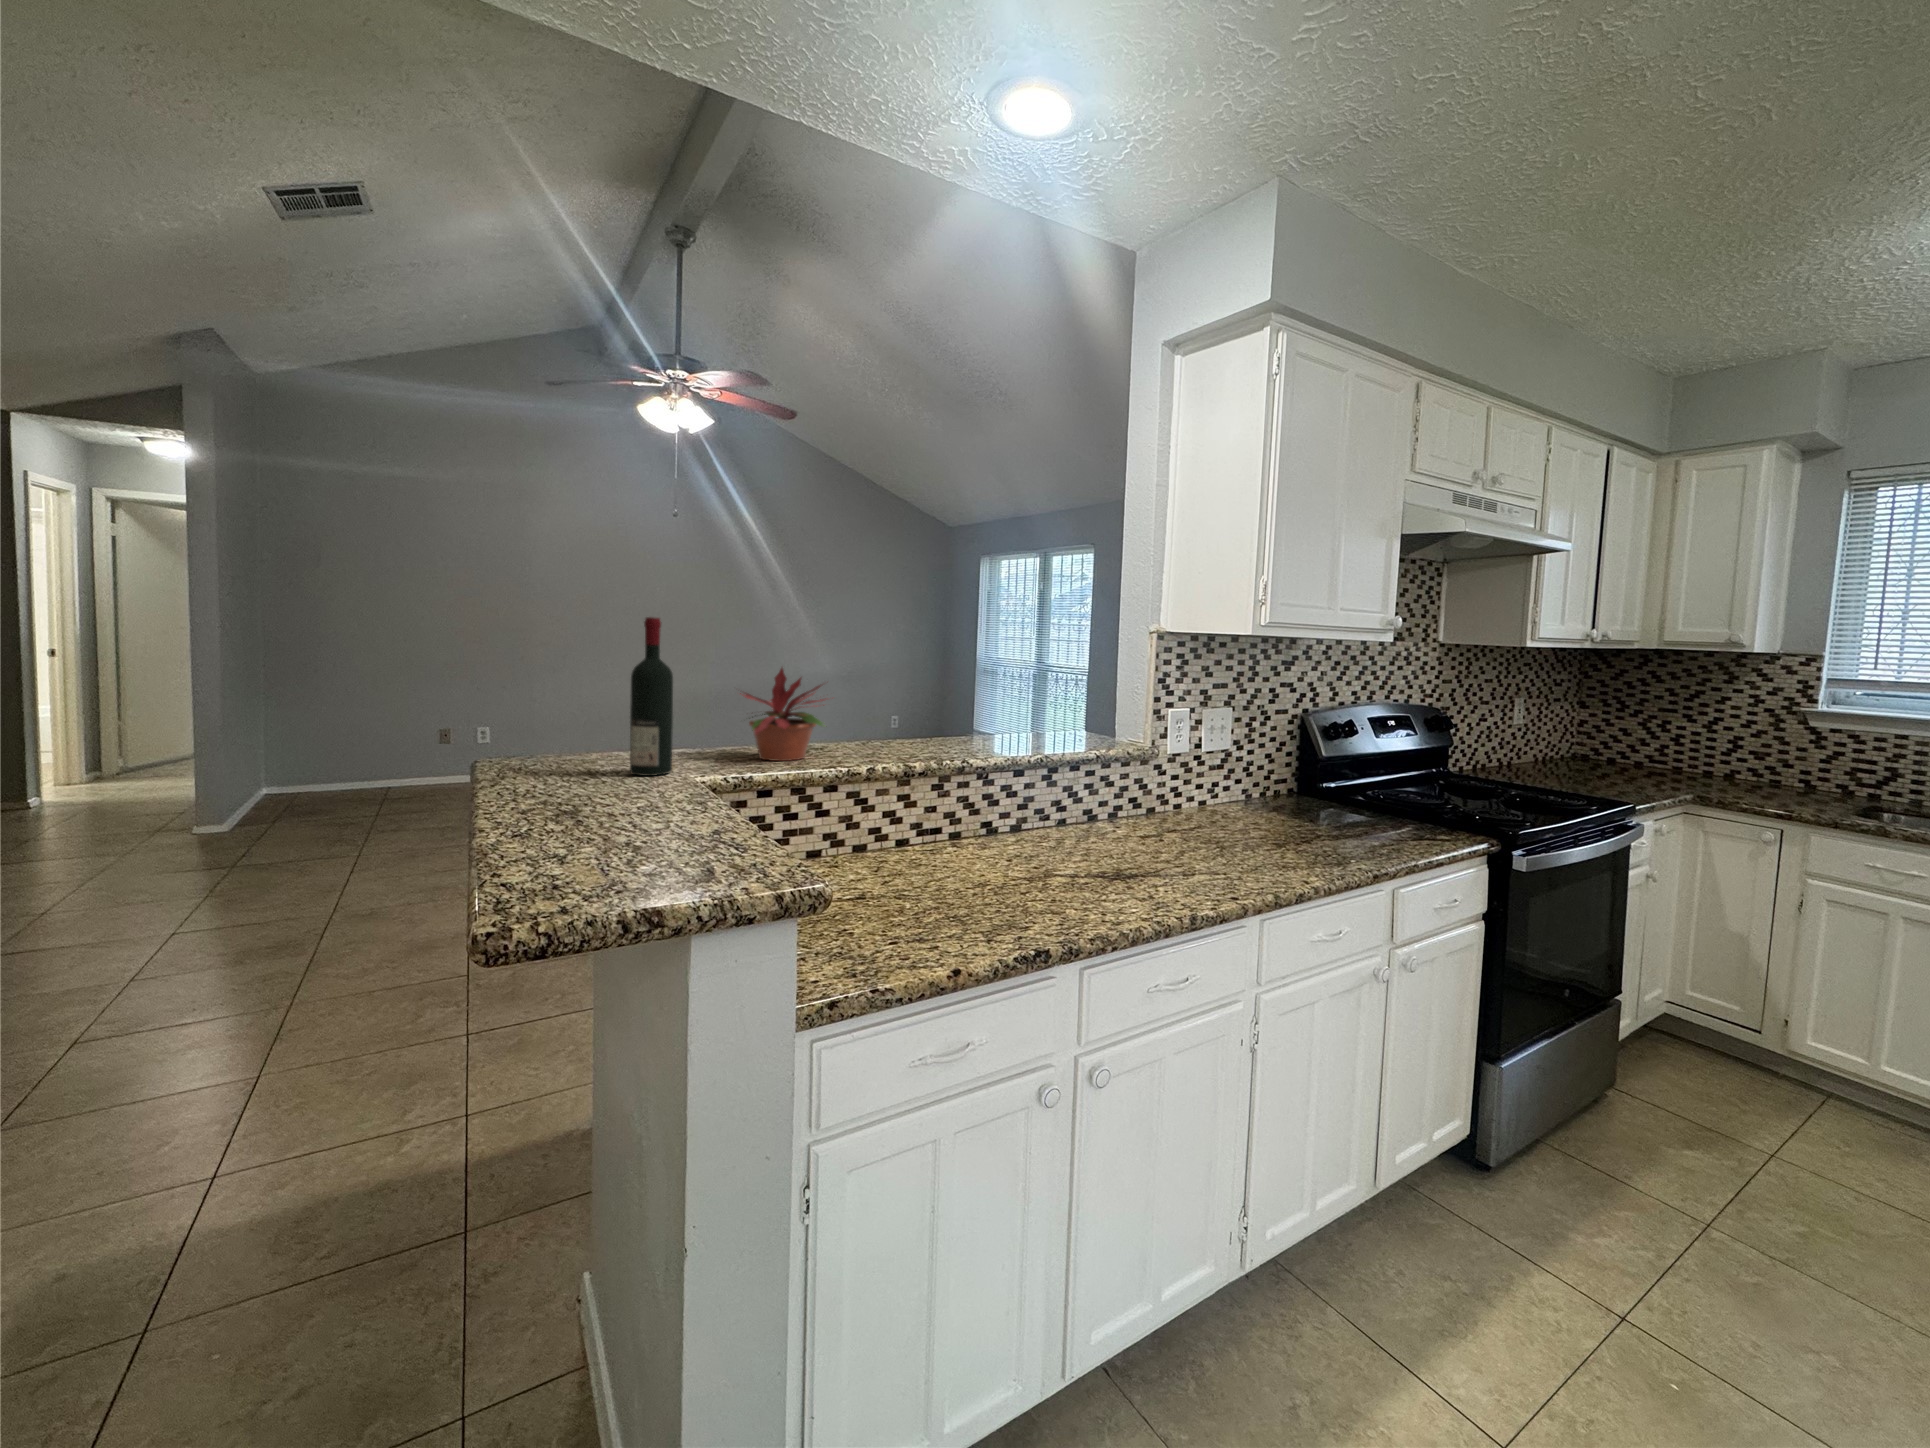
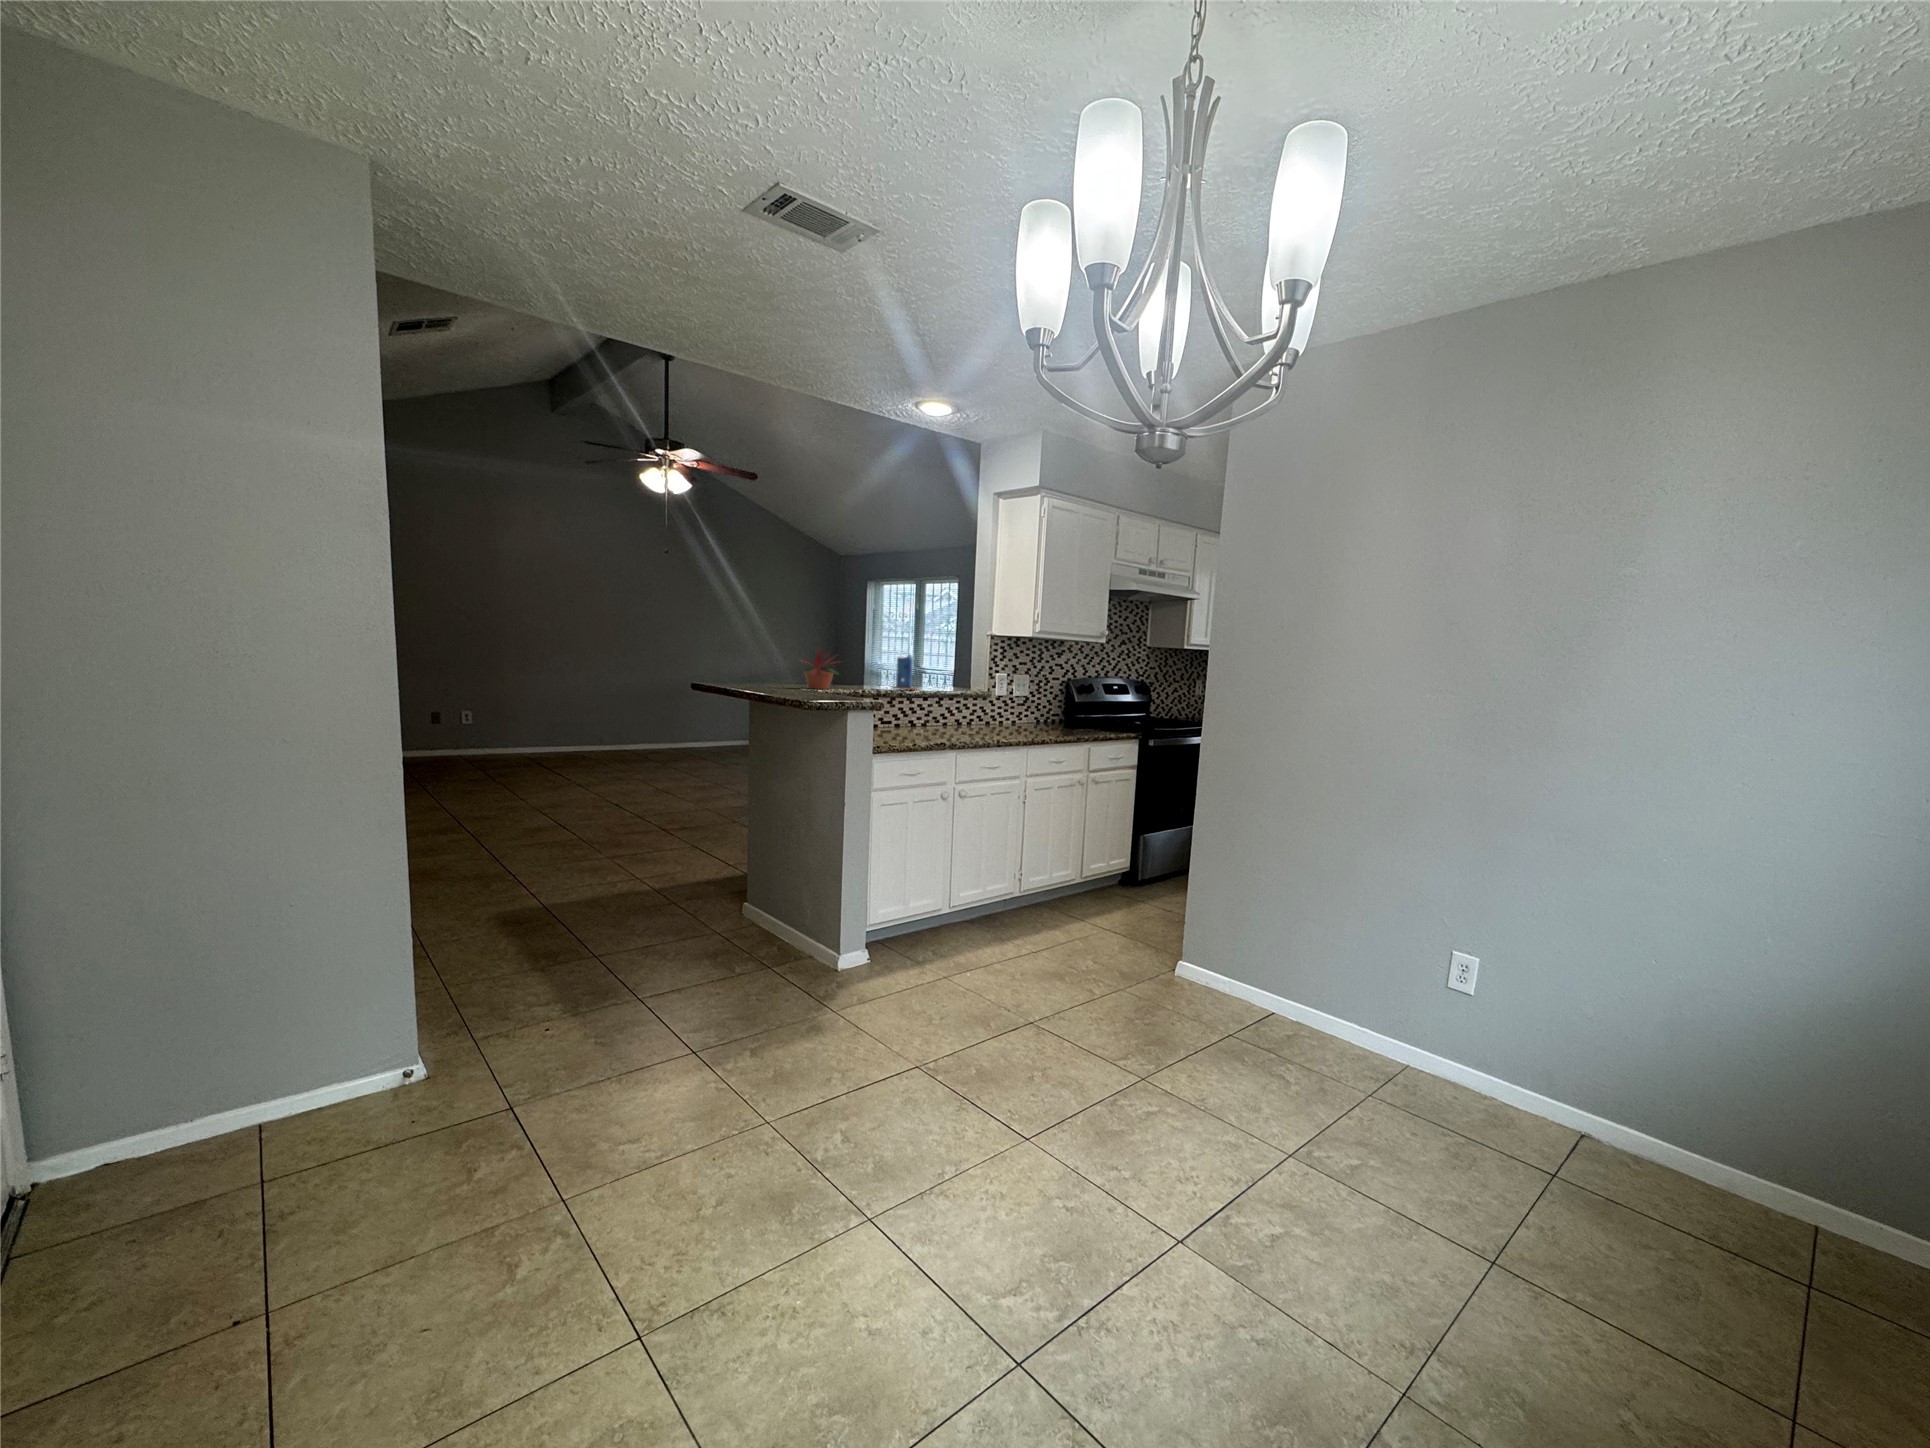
wine bottle: present [630,617,673,776] -> none [765,623,783,690]
candle: none [945,669,1002,755] -> present [892,654,916,690]

